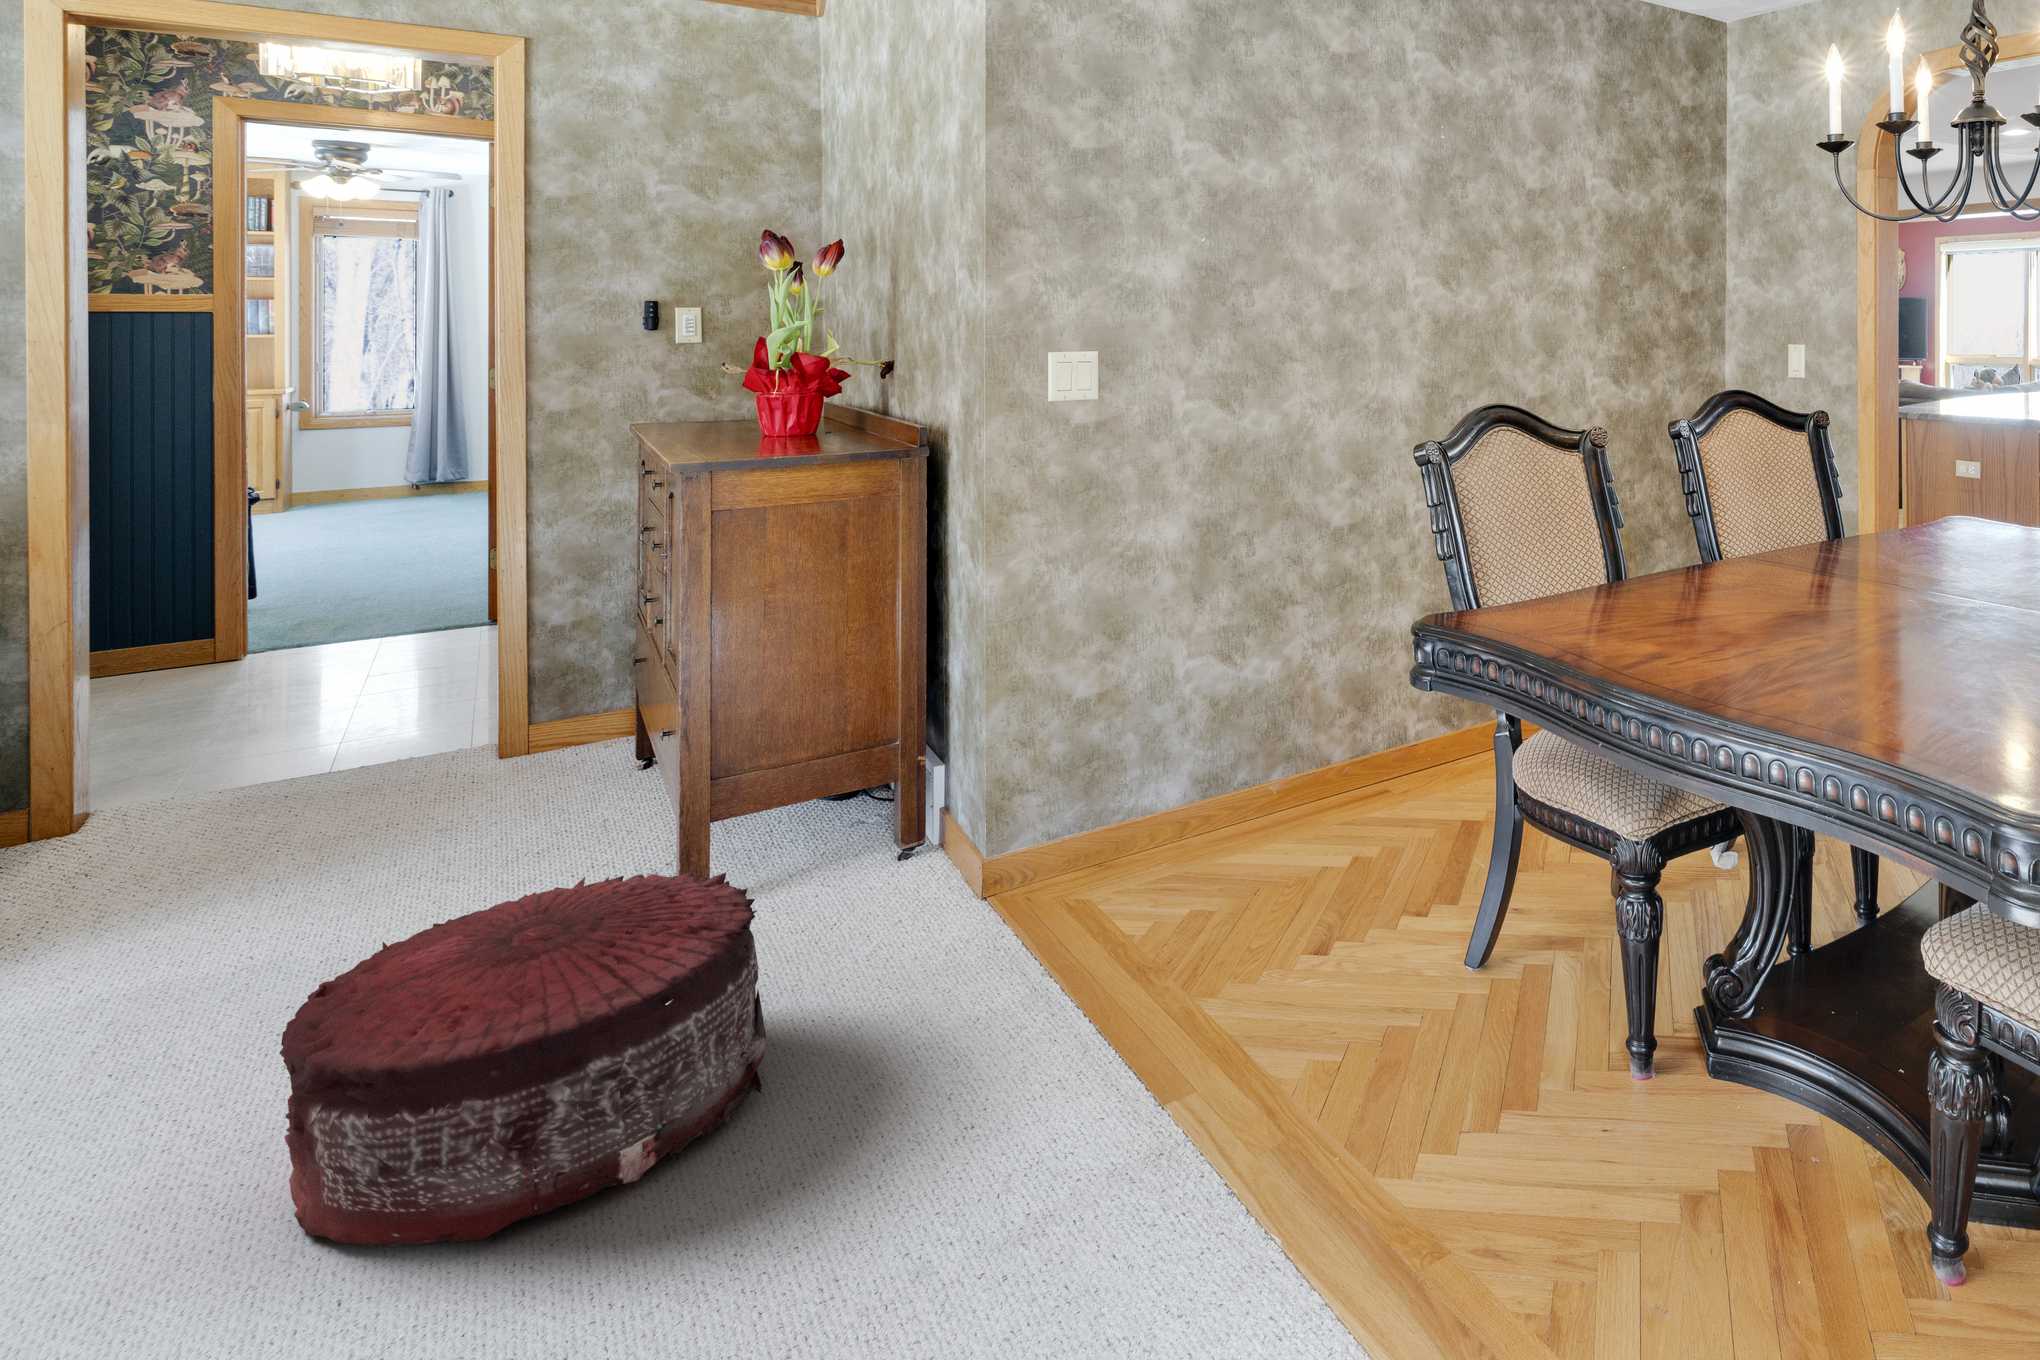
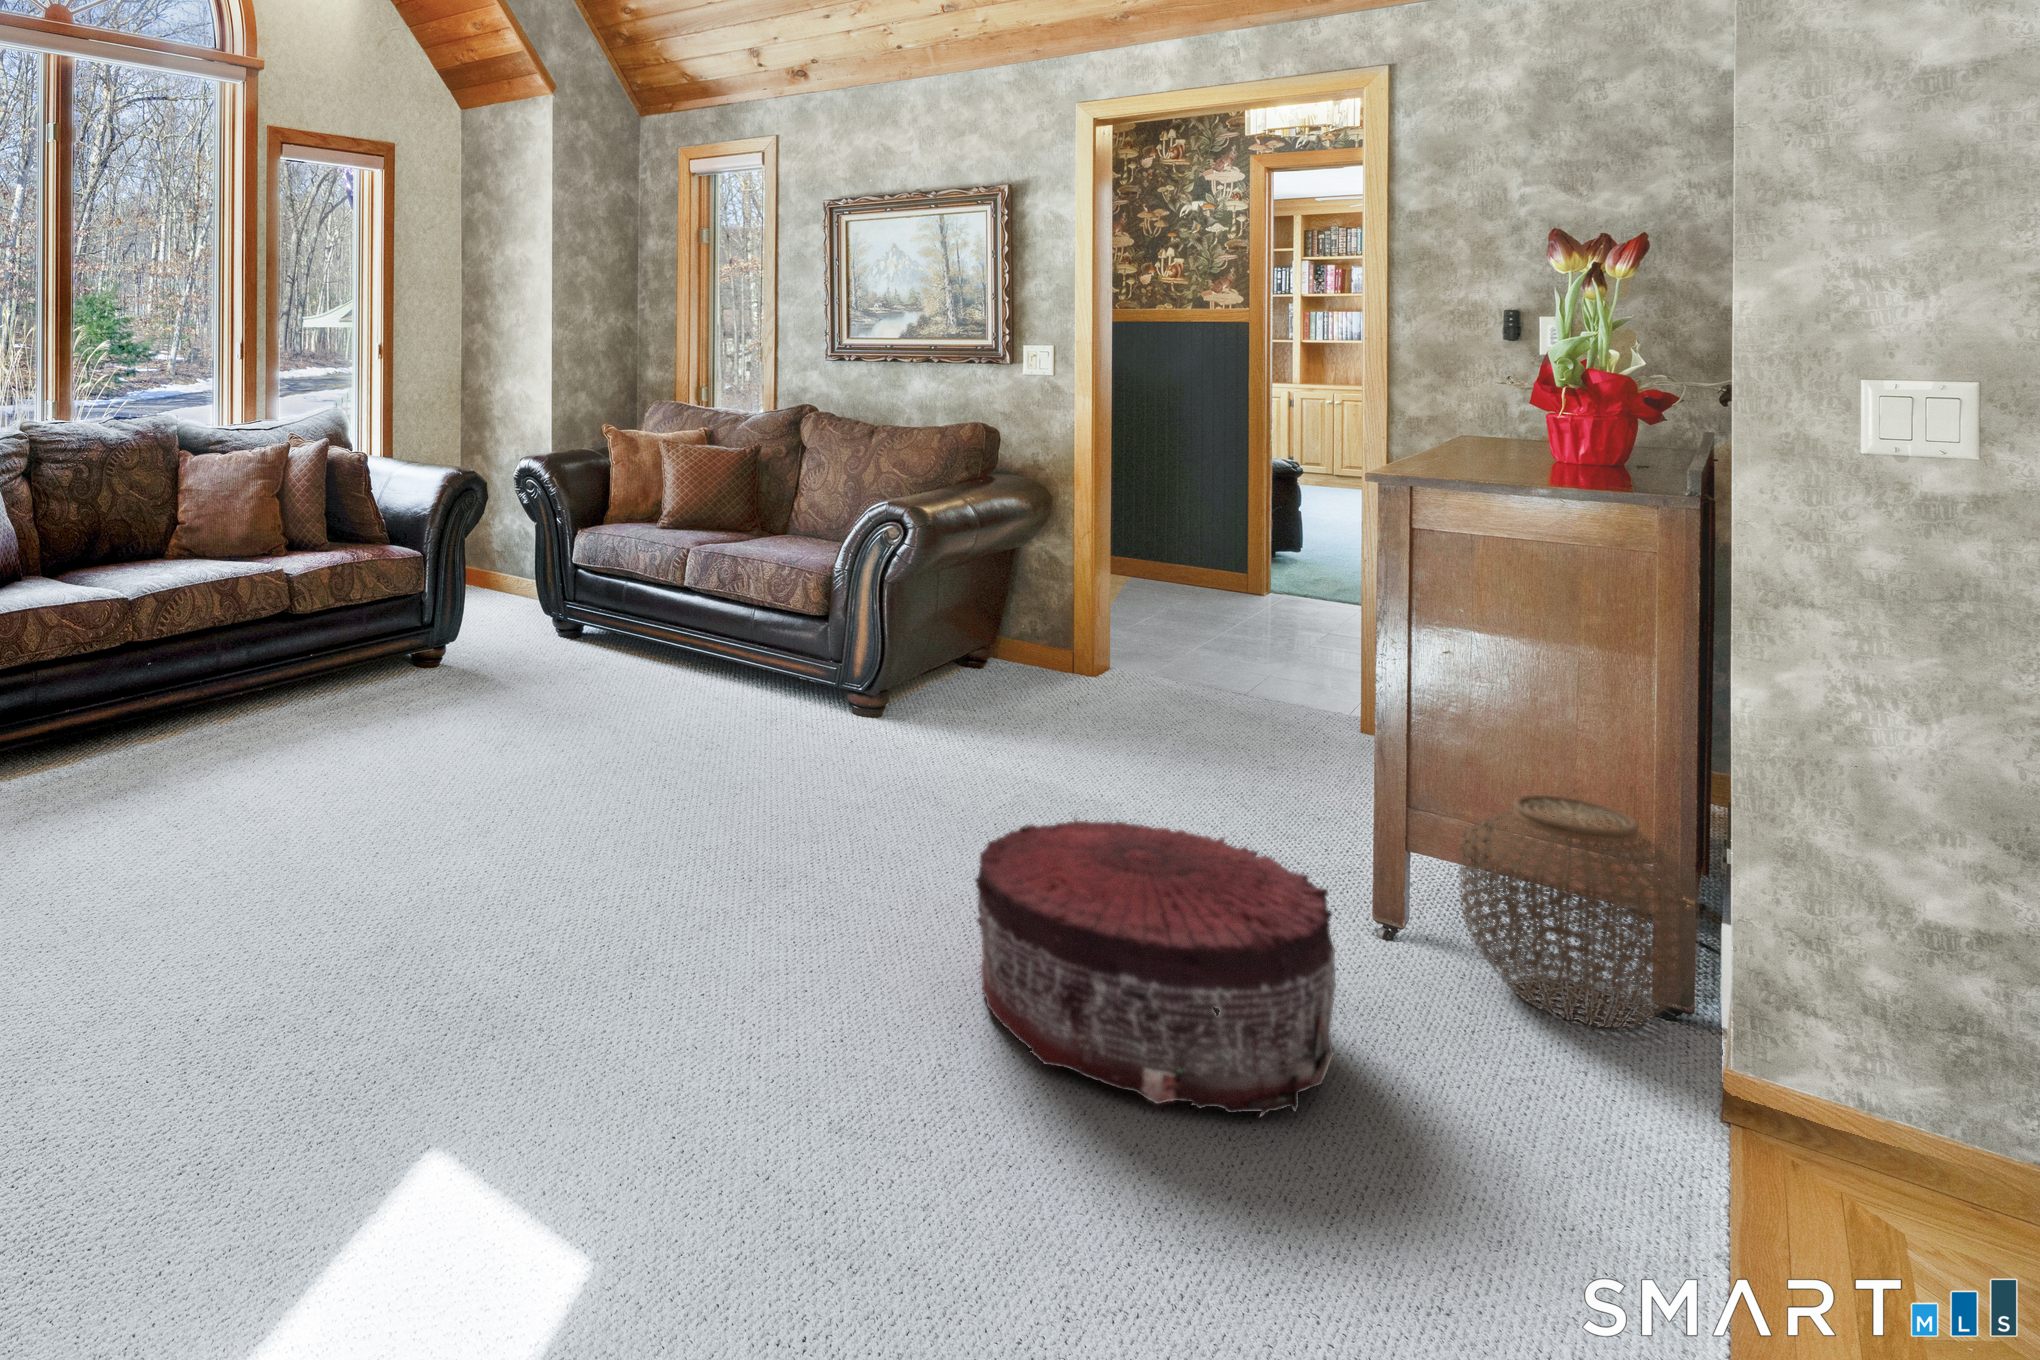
woven basket: none [760,713,935,903] -> present [1460,795,1699,1028]

